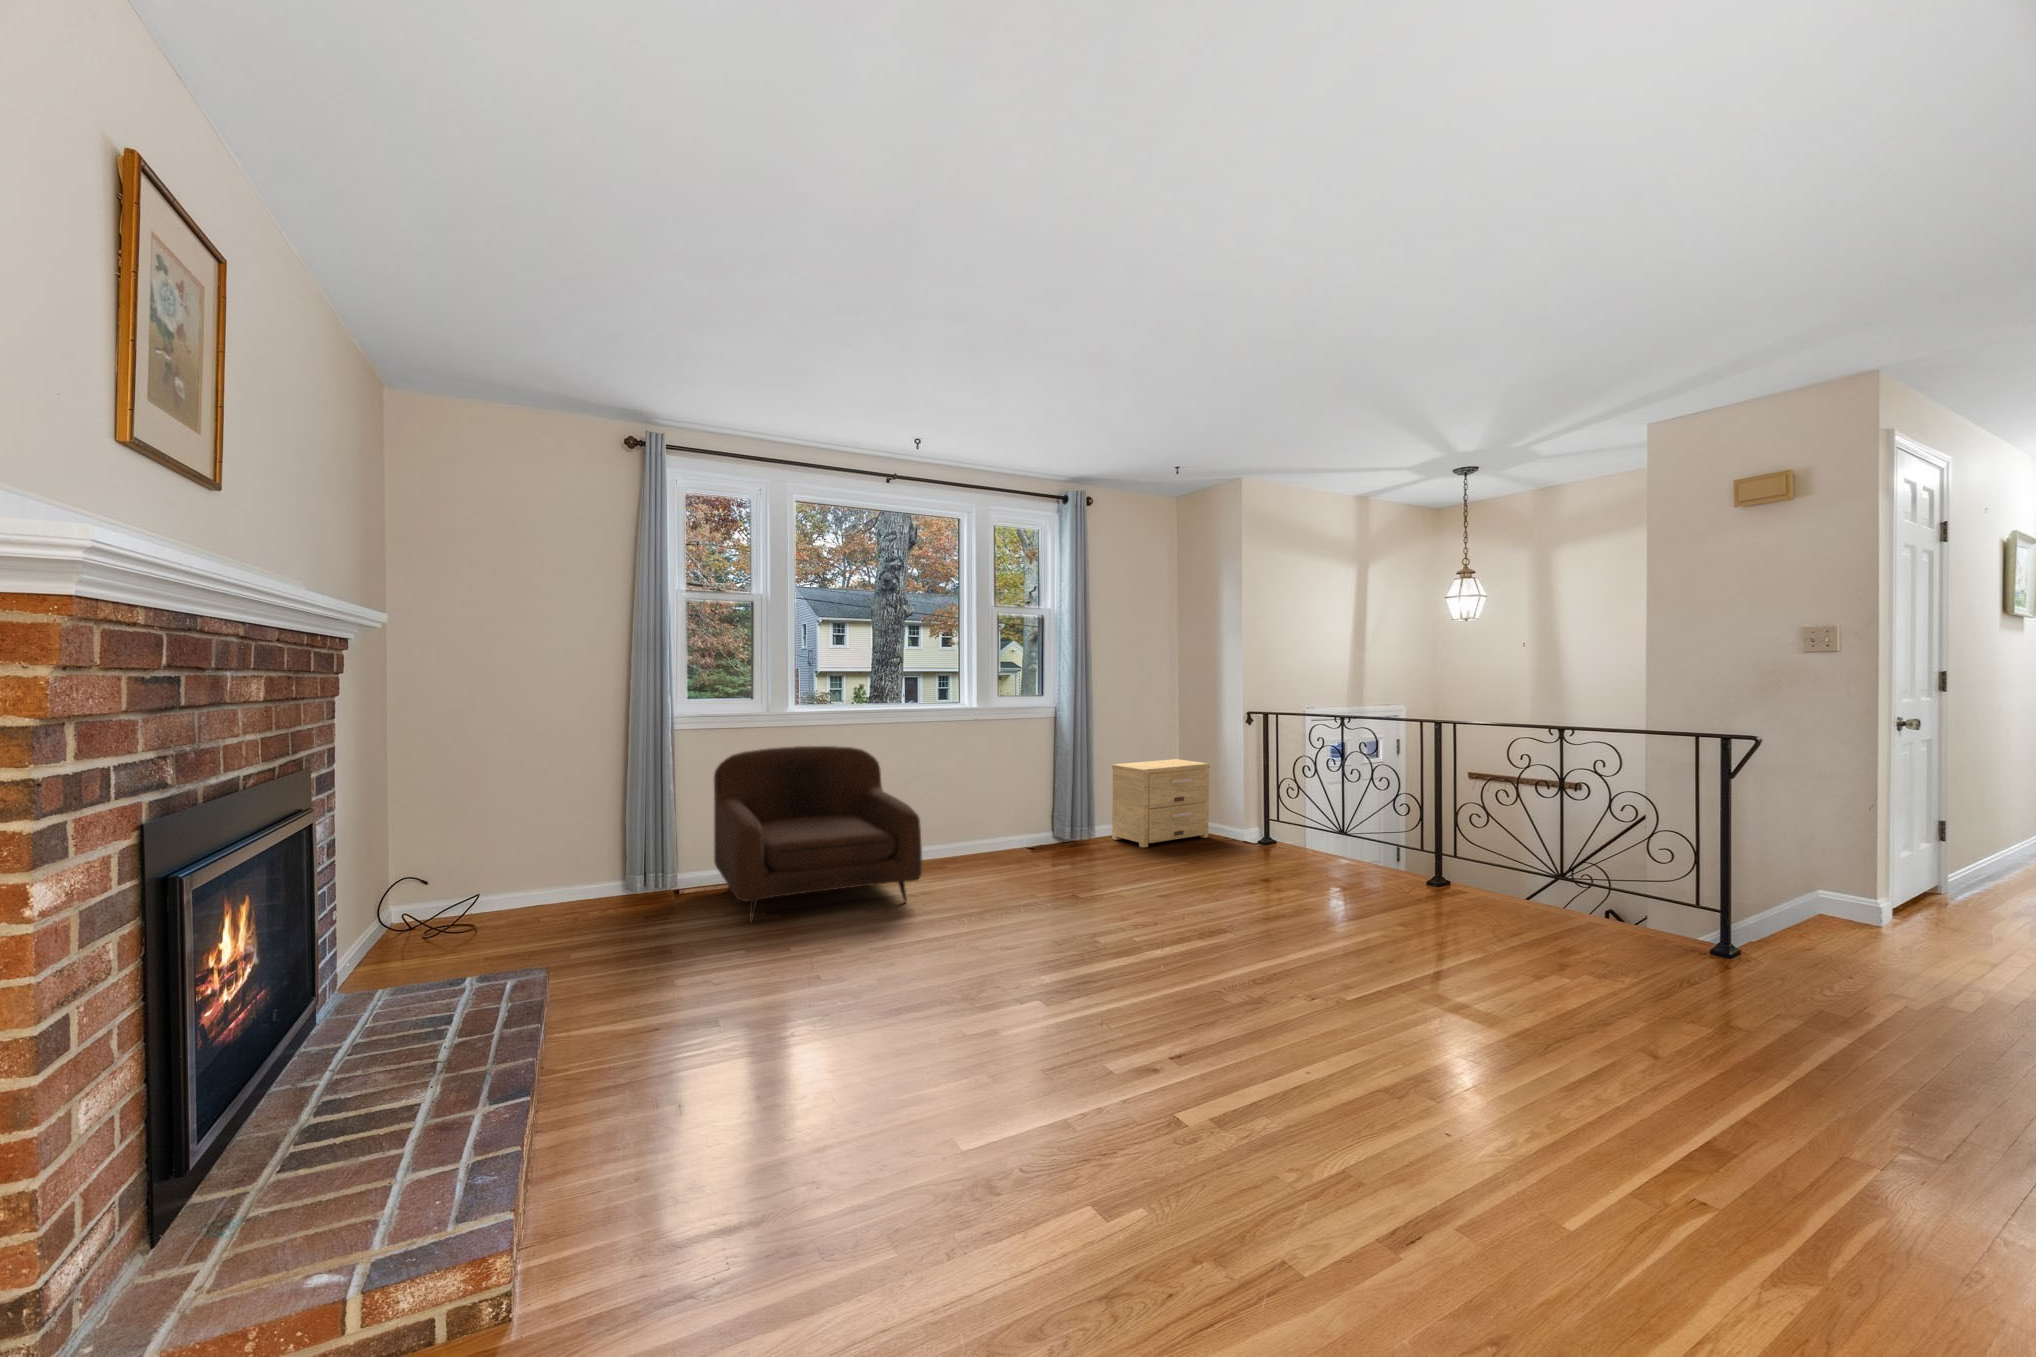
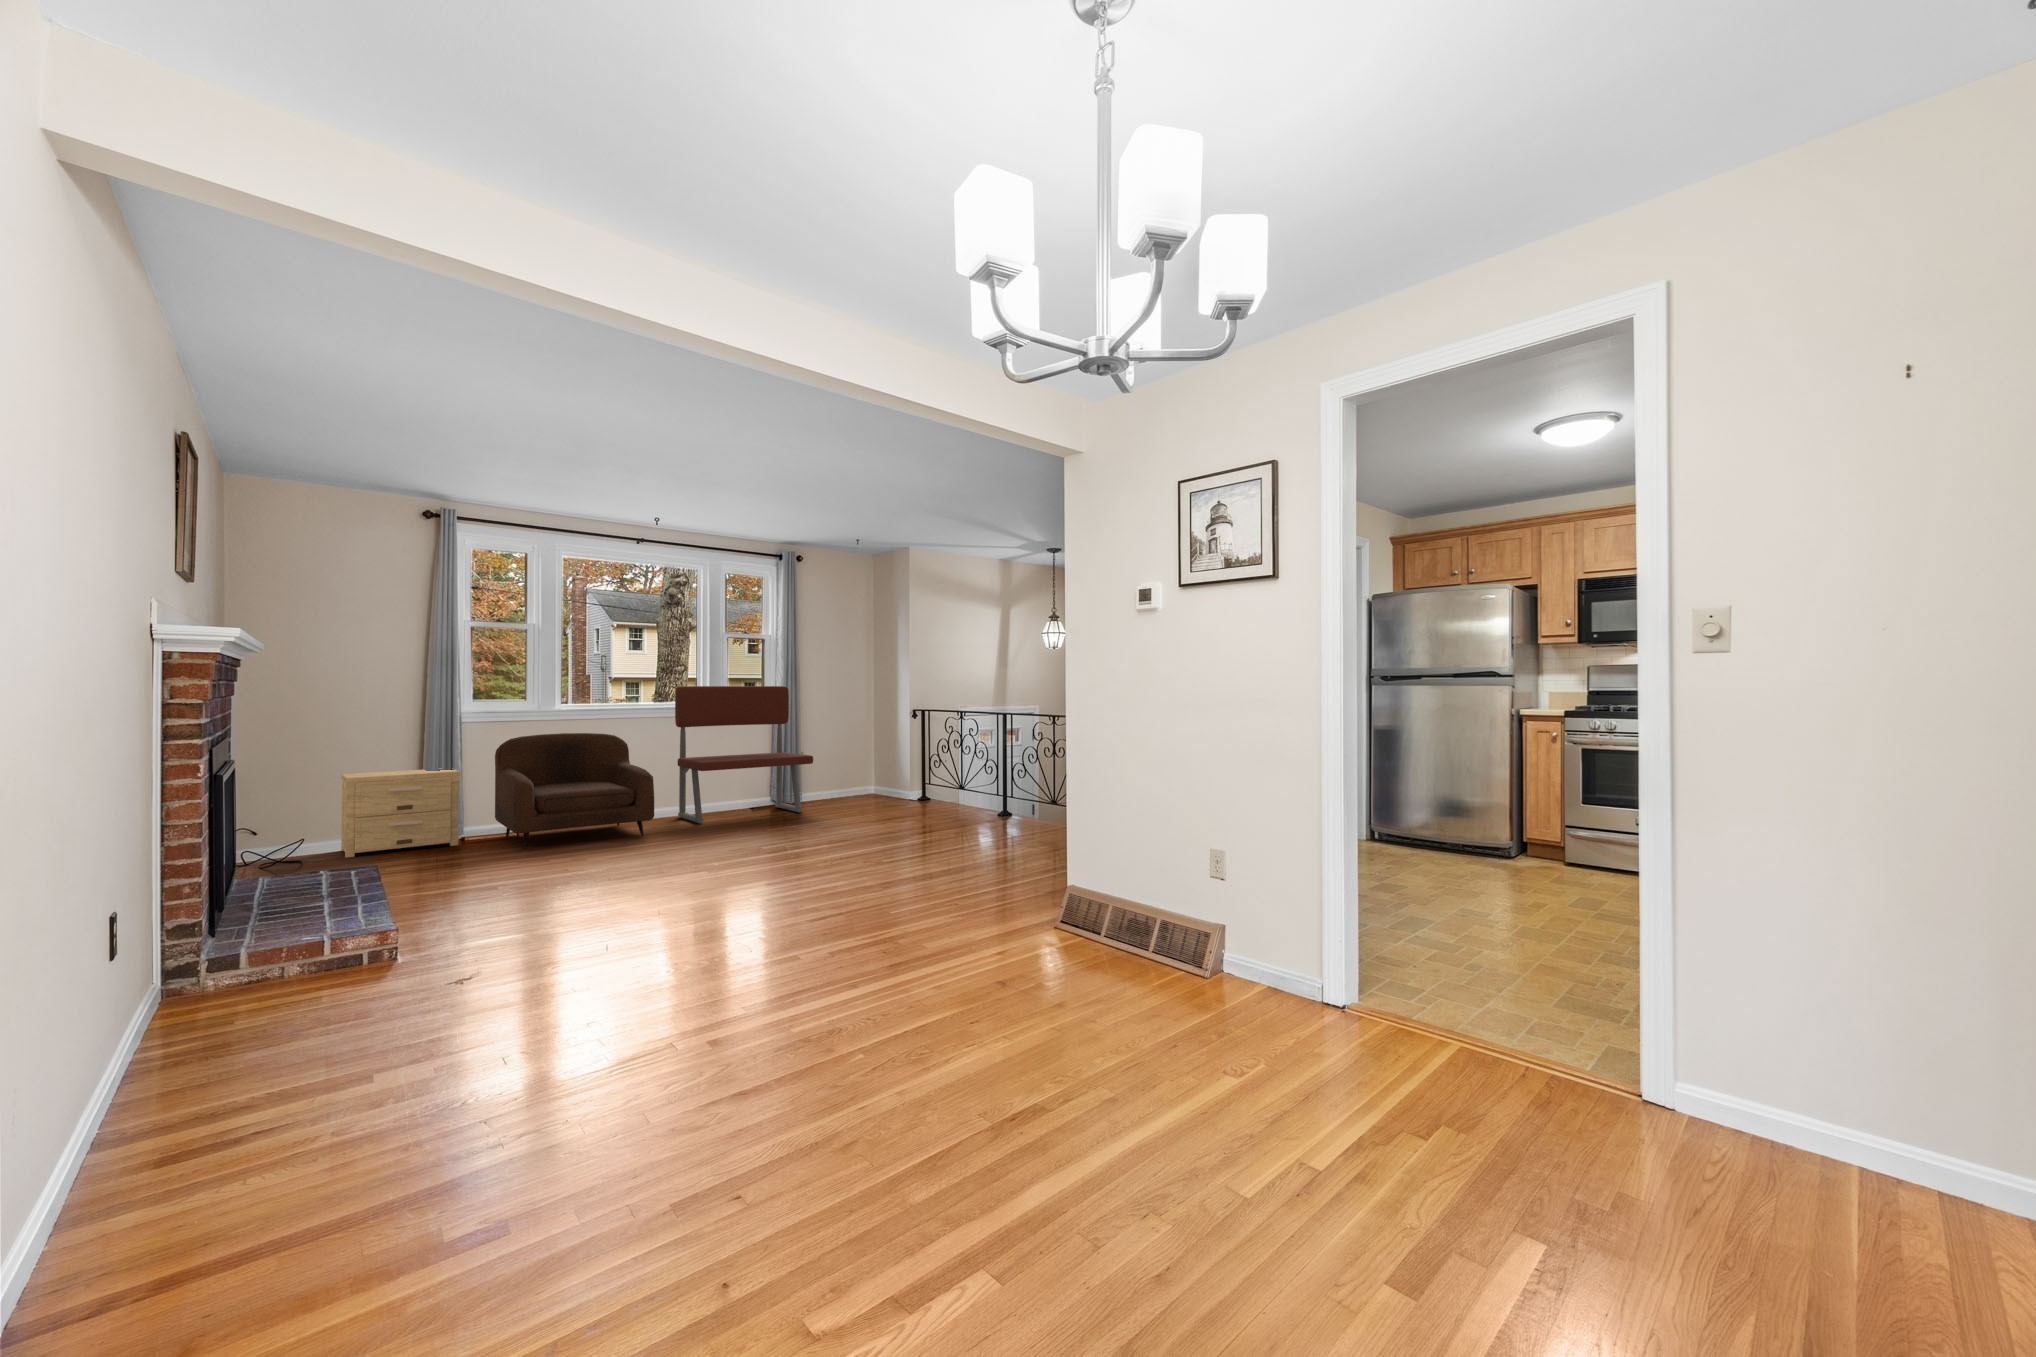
bench: none [938,680,1125,878] -> present [675,686,813,824]
side table: present [1112,759,1210,847] -> present [341,769,460,857]

